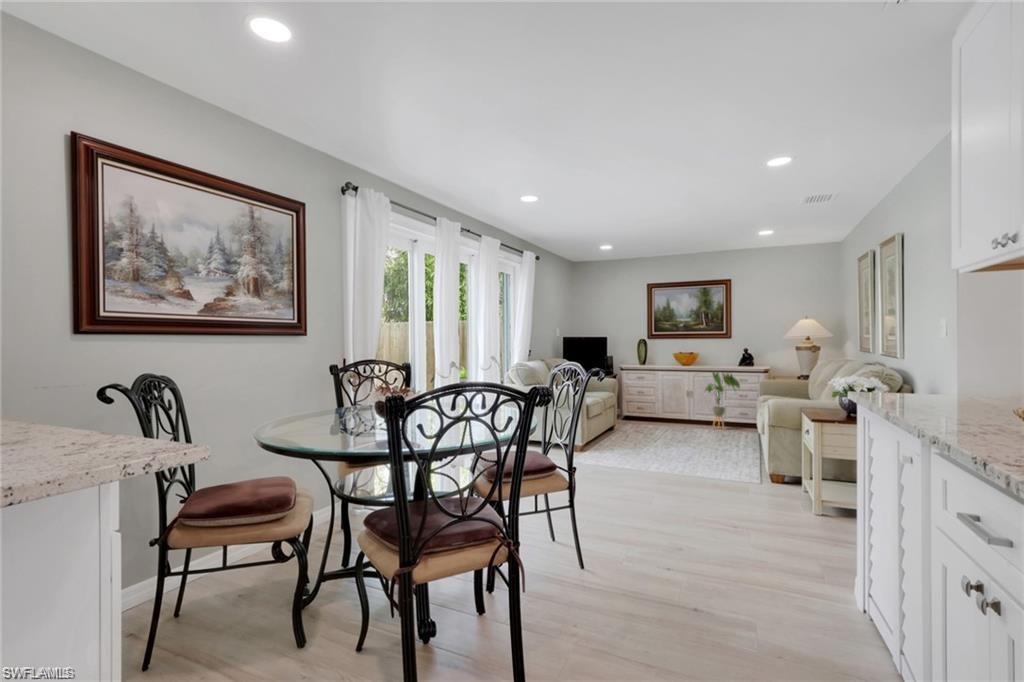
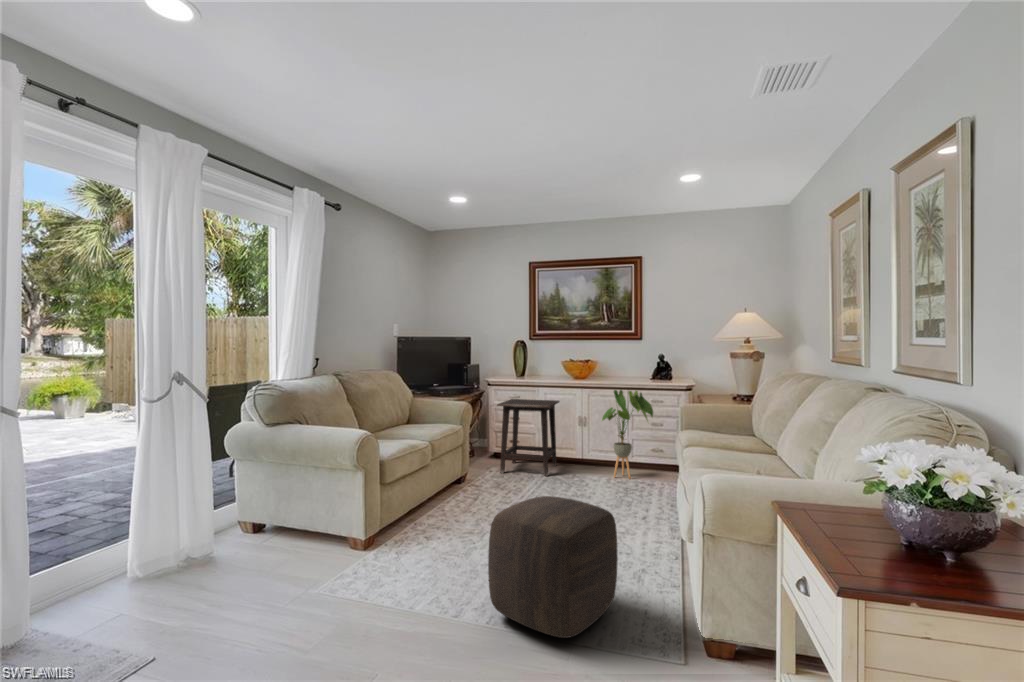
side table: none [633,379,673,428] -> present [497,399,559,476]
ottoman: none [659,420,722,476] -> present [488,496,618,638]

